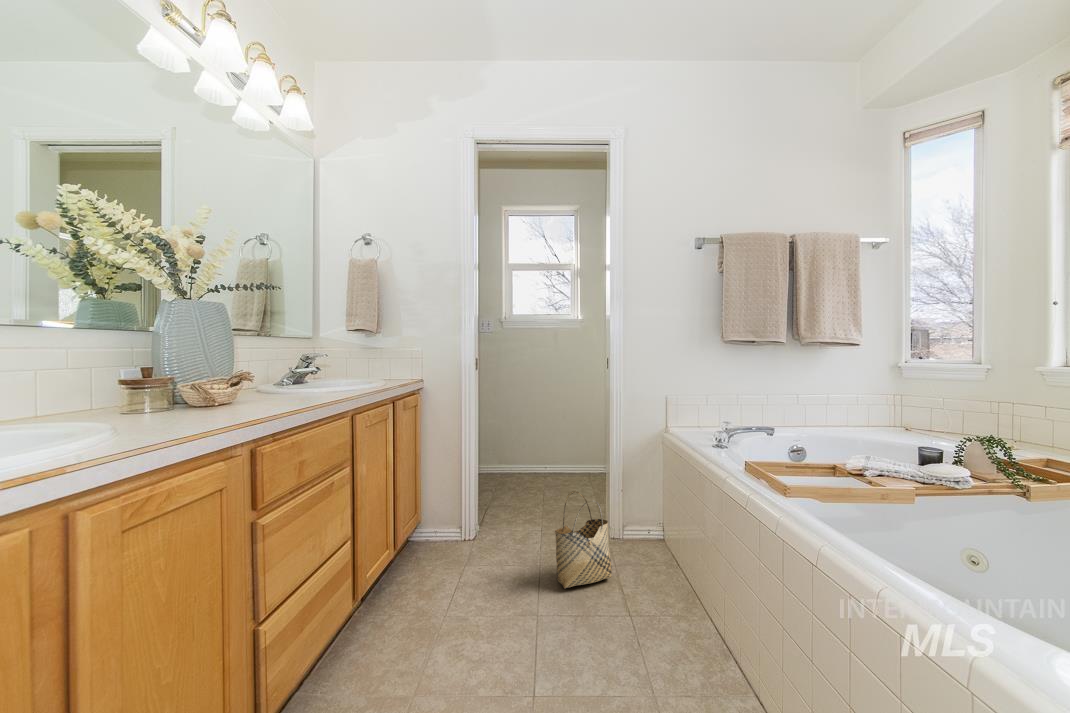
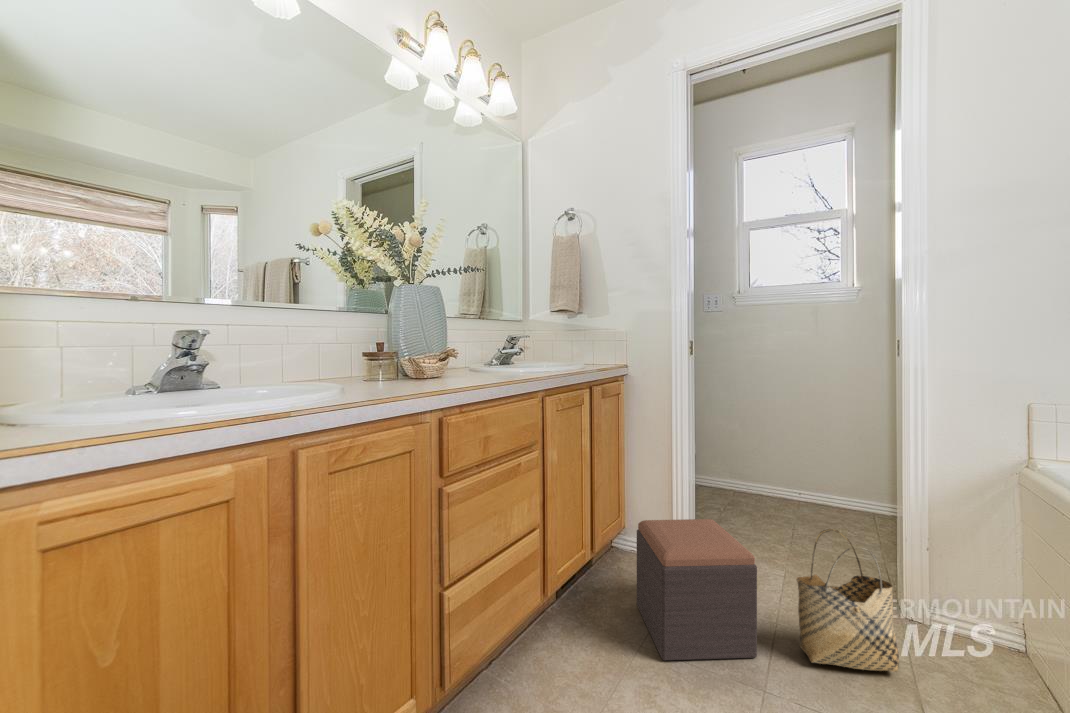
footstool: none [438,500,531,624] -> present [637,519,757,660]

